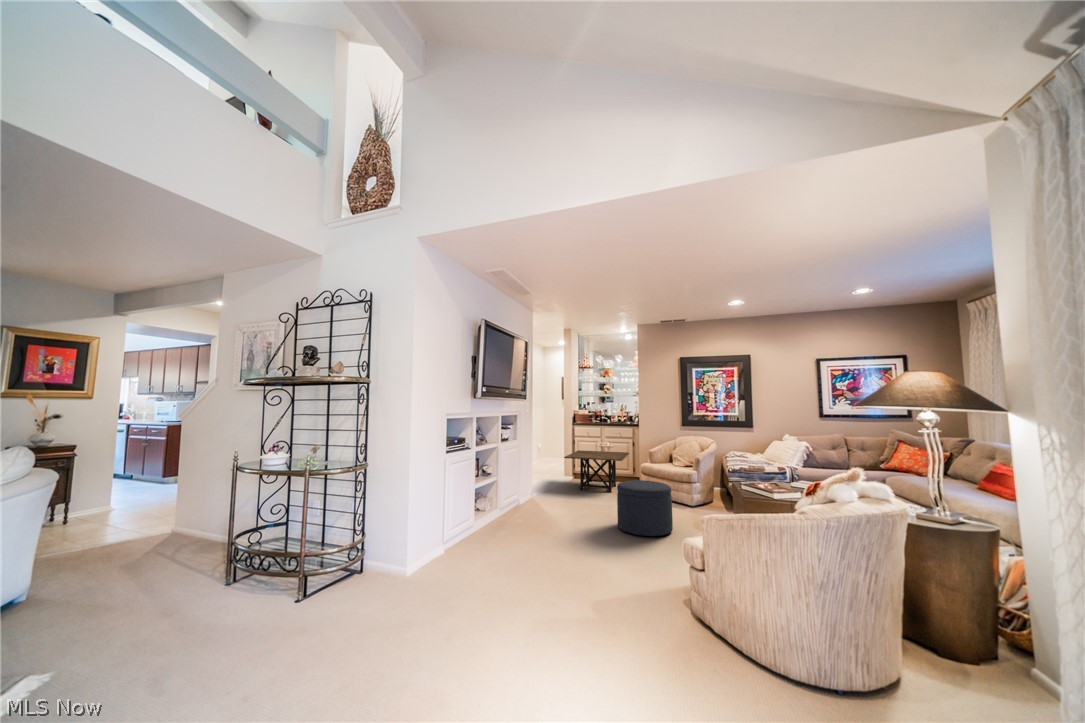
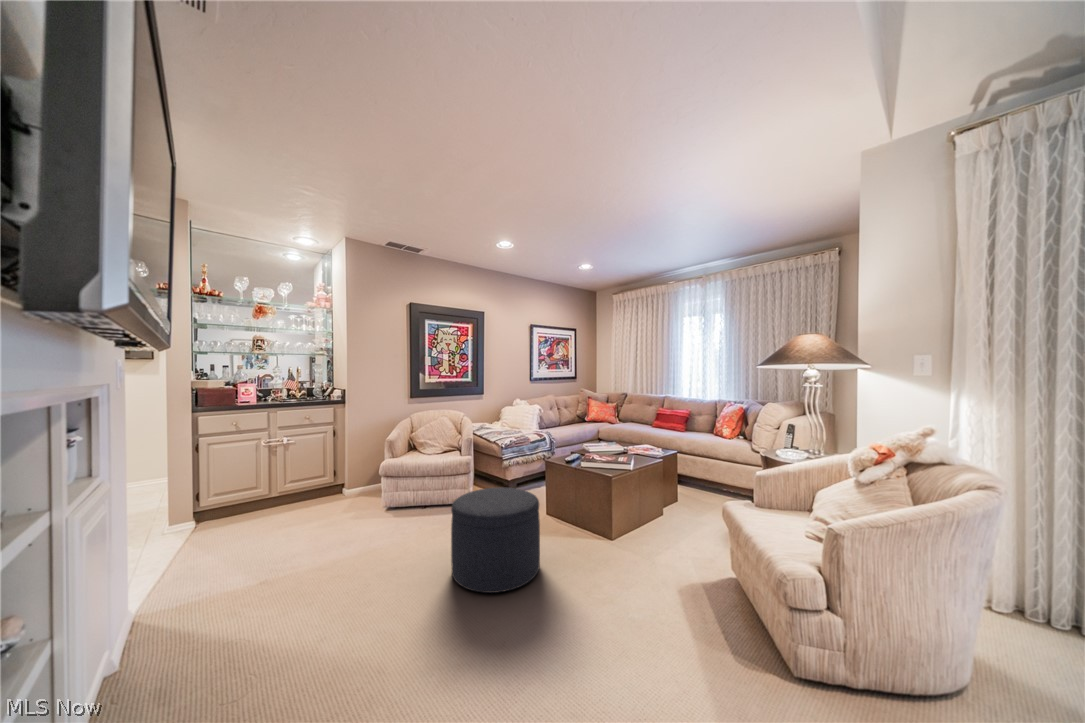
side table: present [564,450,629,492] -> none [213,448,355,543]

